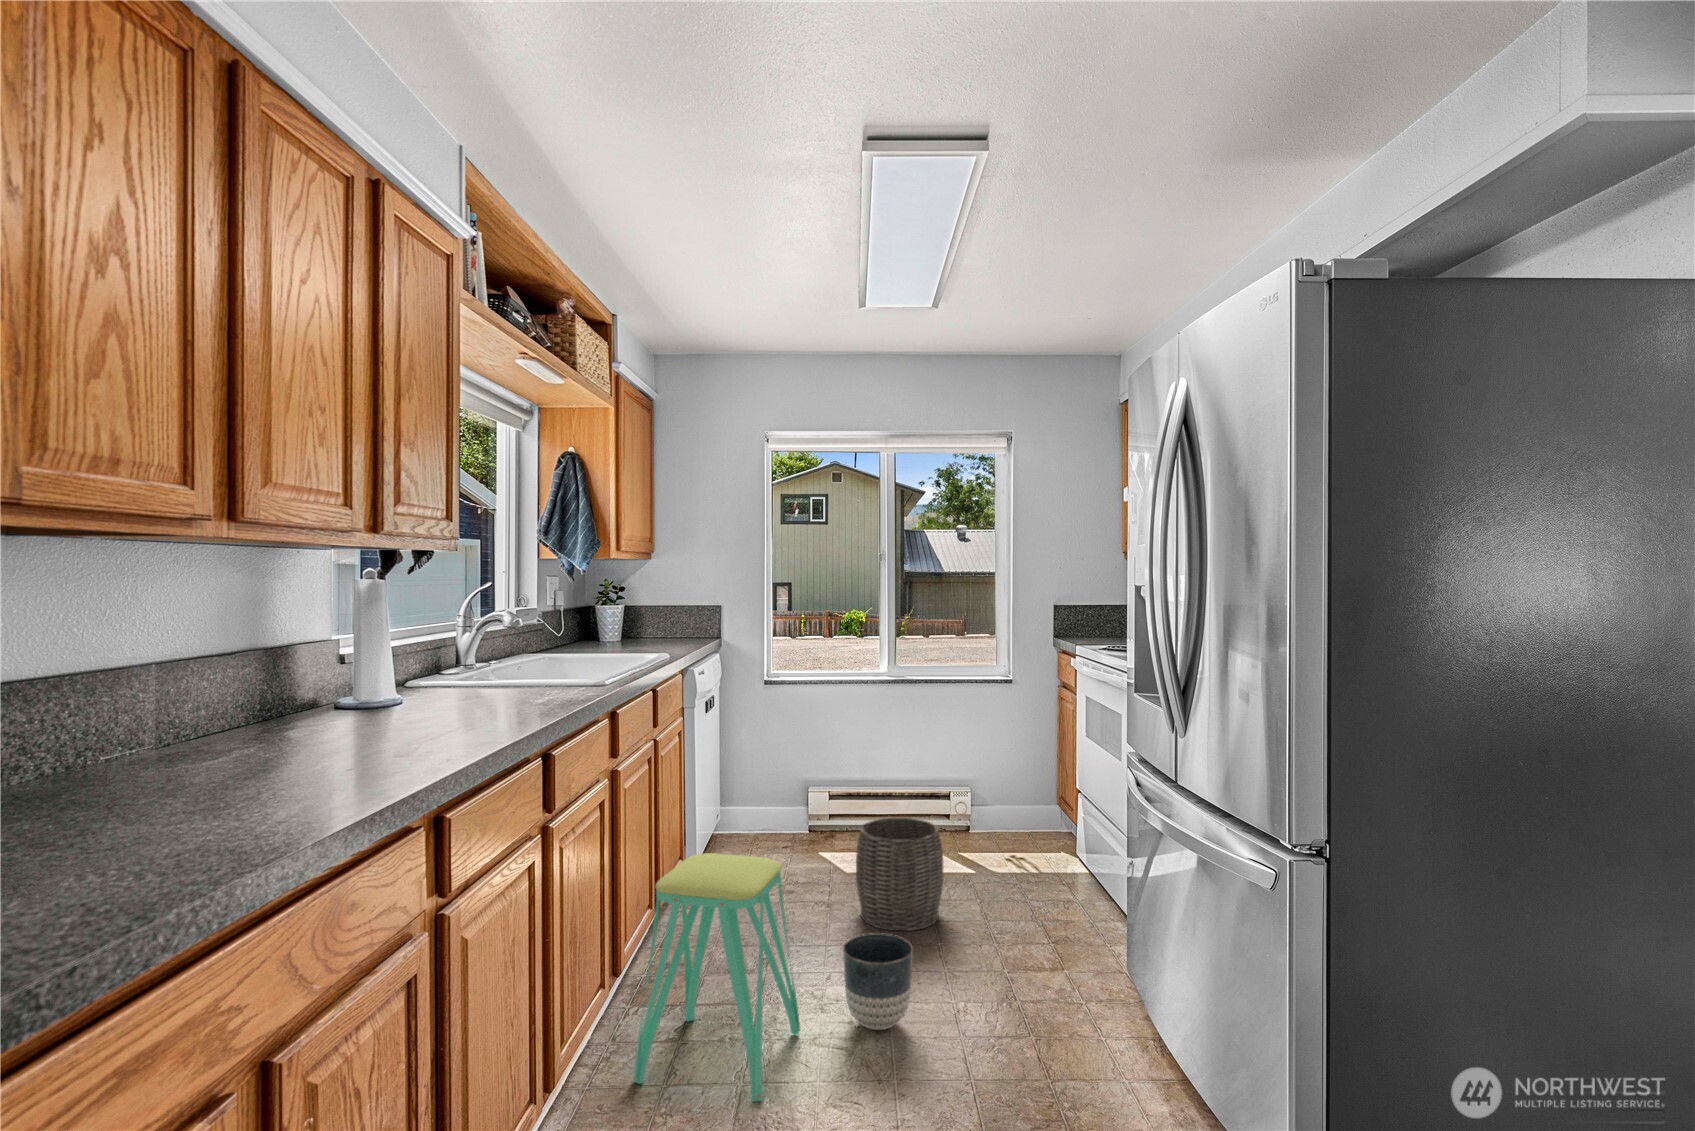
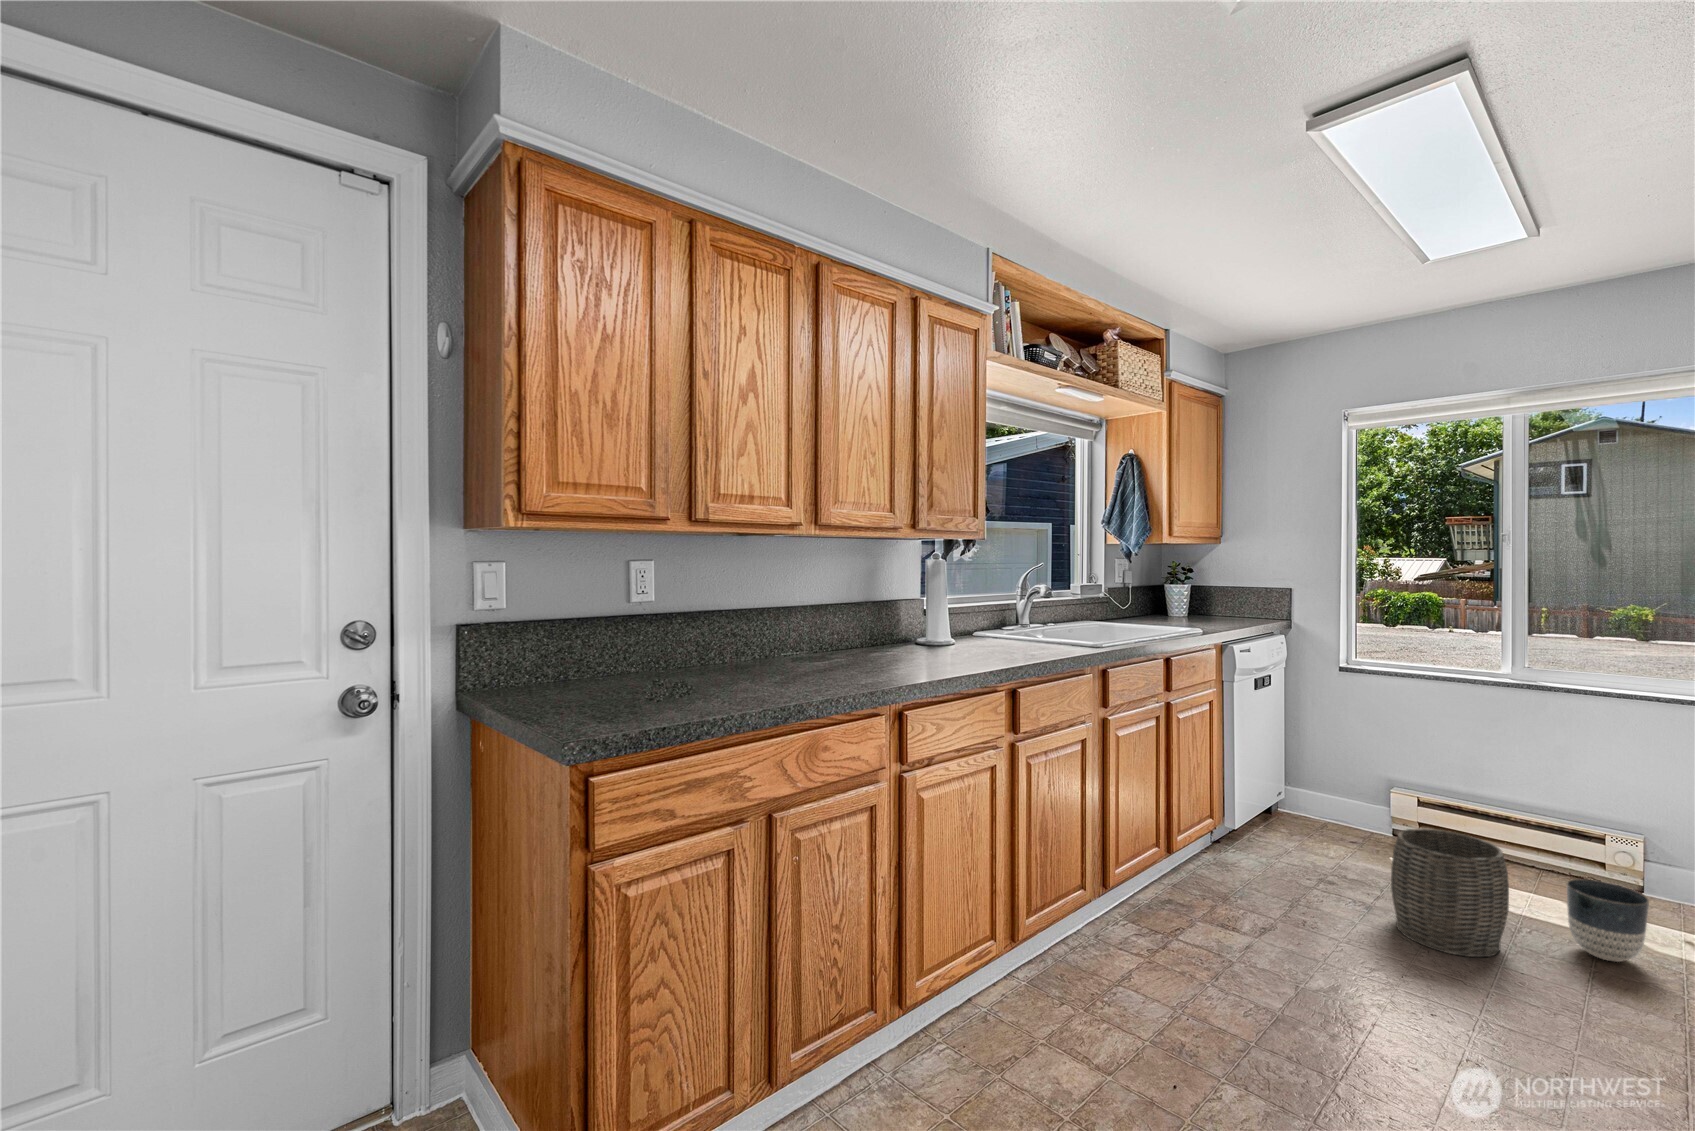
stool: present [634,853,800,1101] -> none [1099,805,1262,1023]
planter: present [843,933,913,1030] -> present [1567,879,1649,962]

